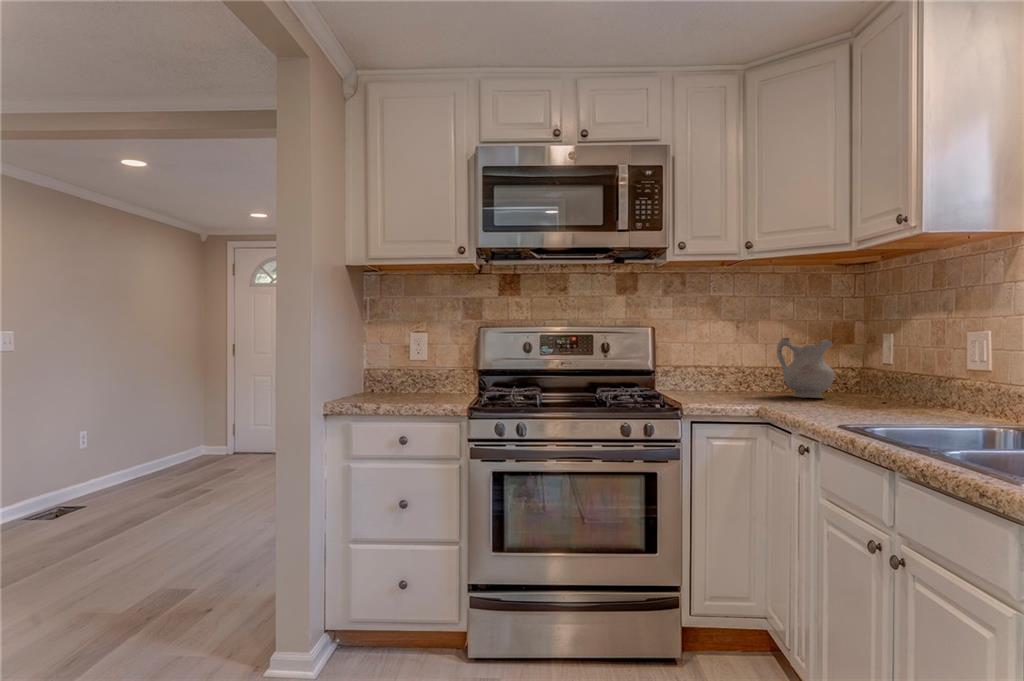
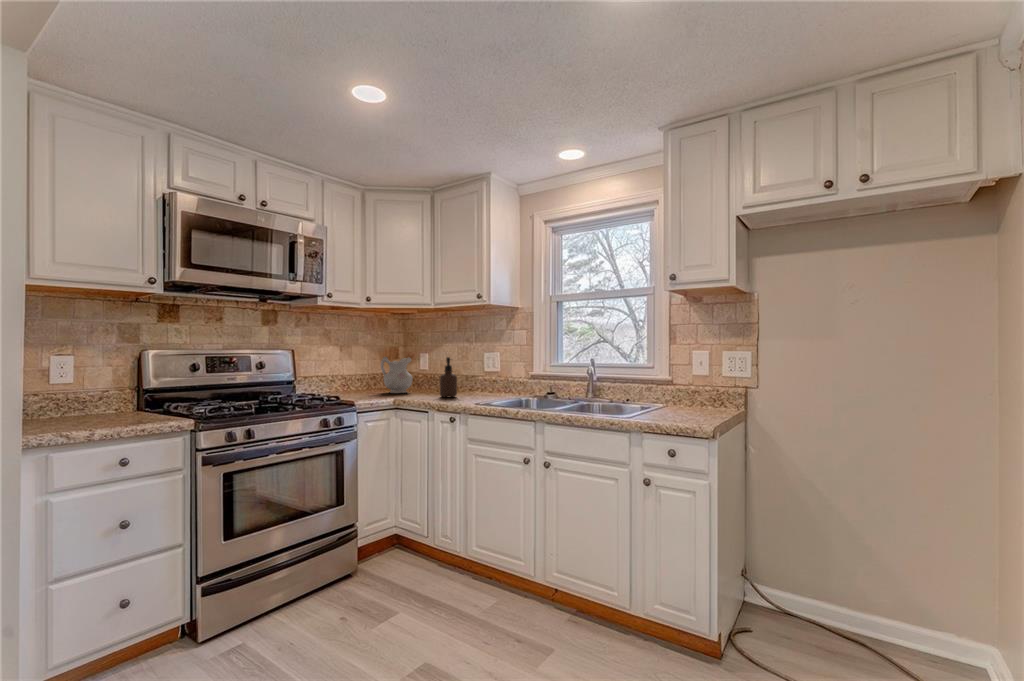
soap dispenser: none [848,340,883,412] -> present [440,357,457,397]

